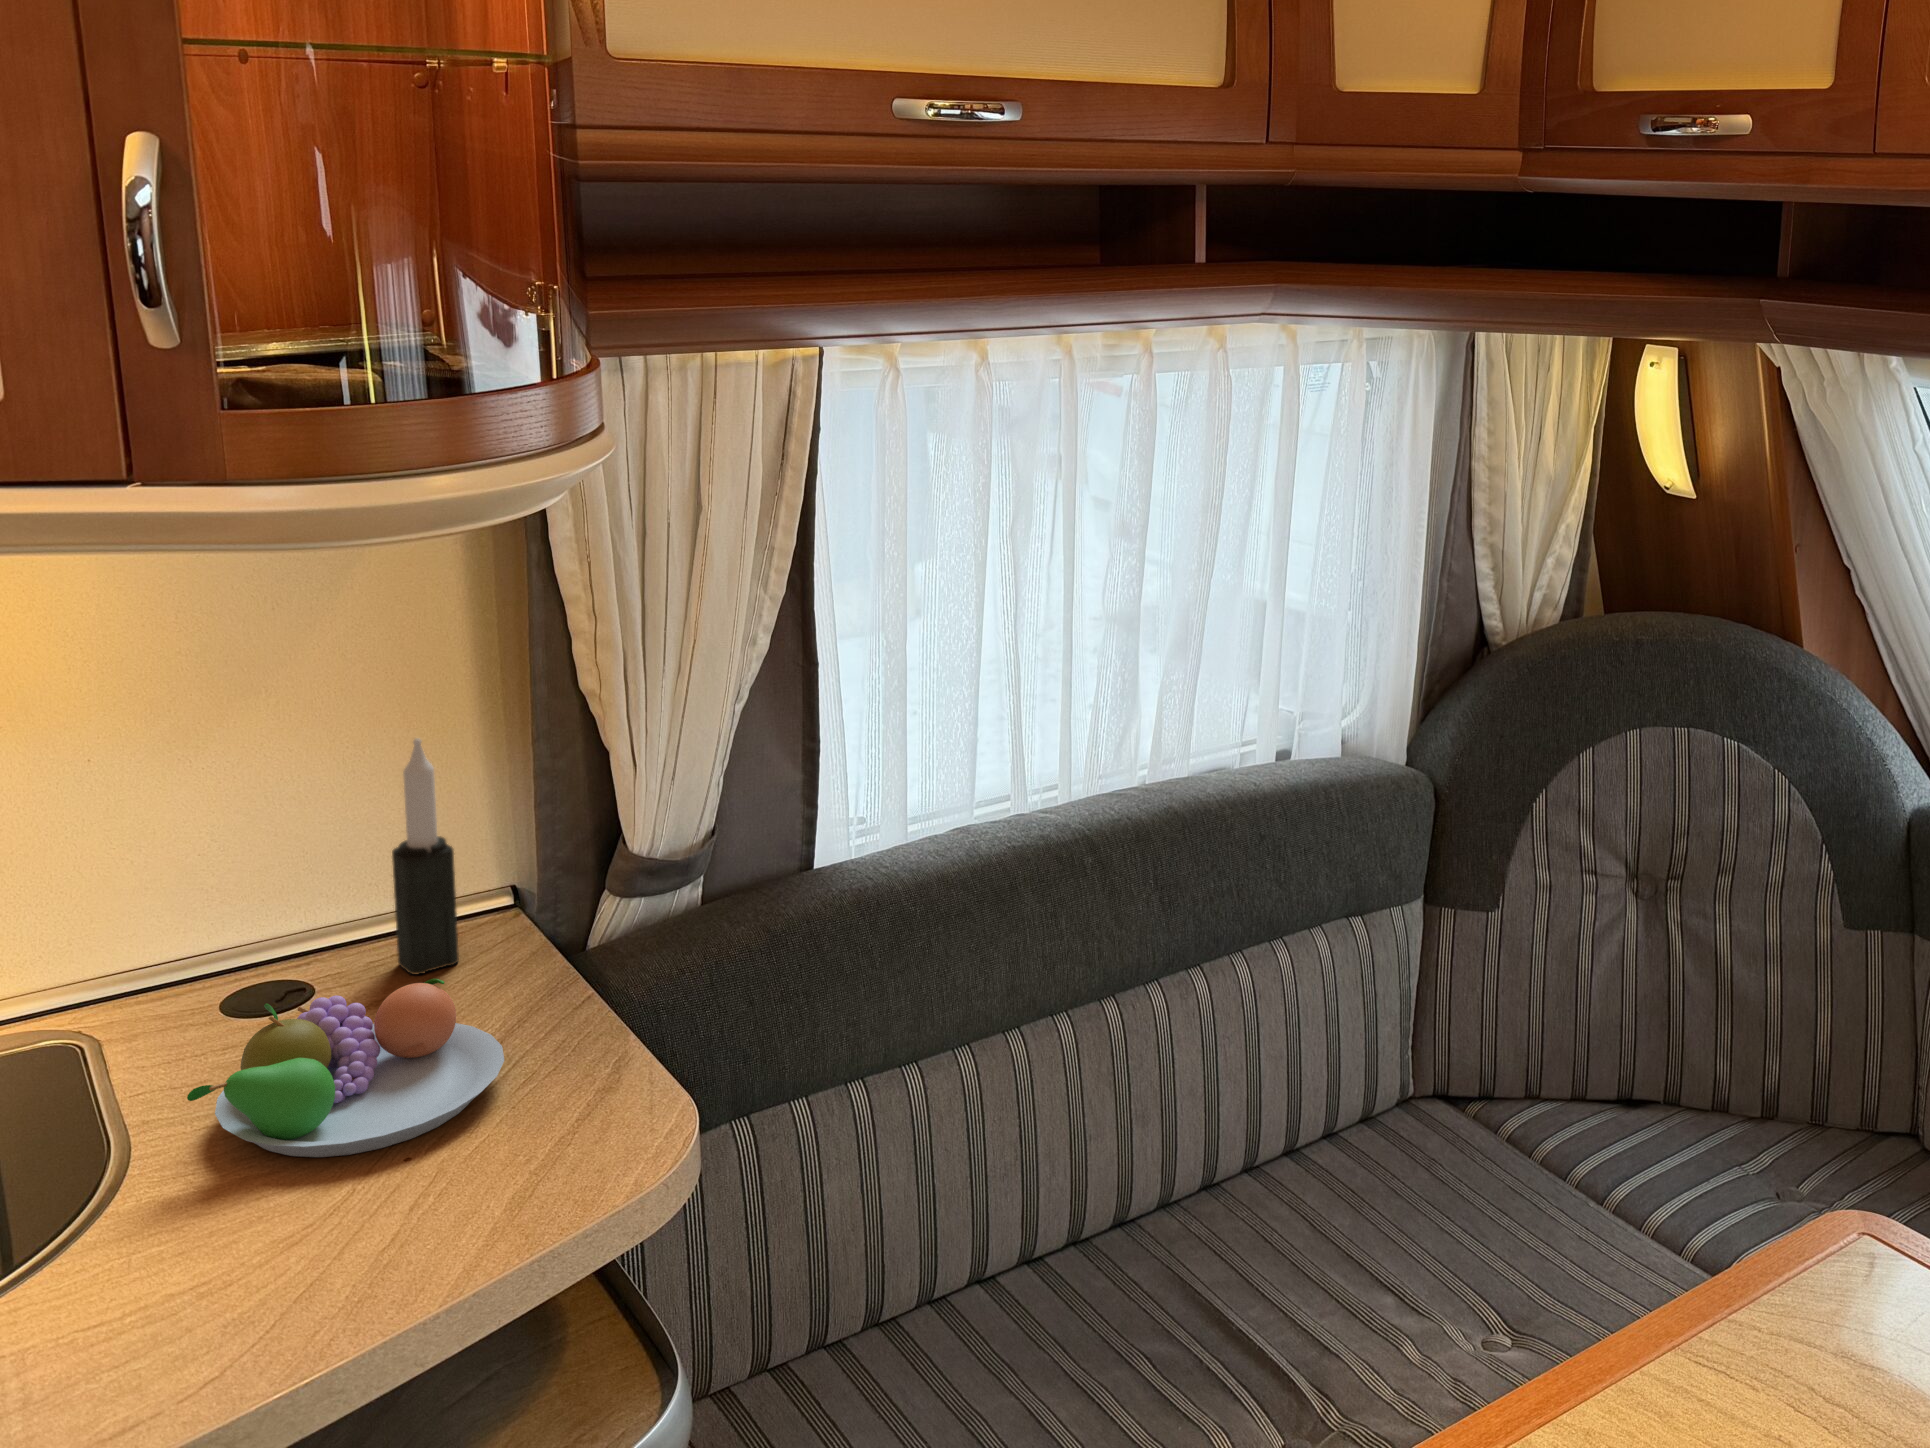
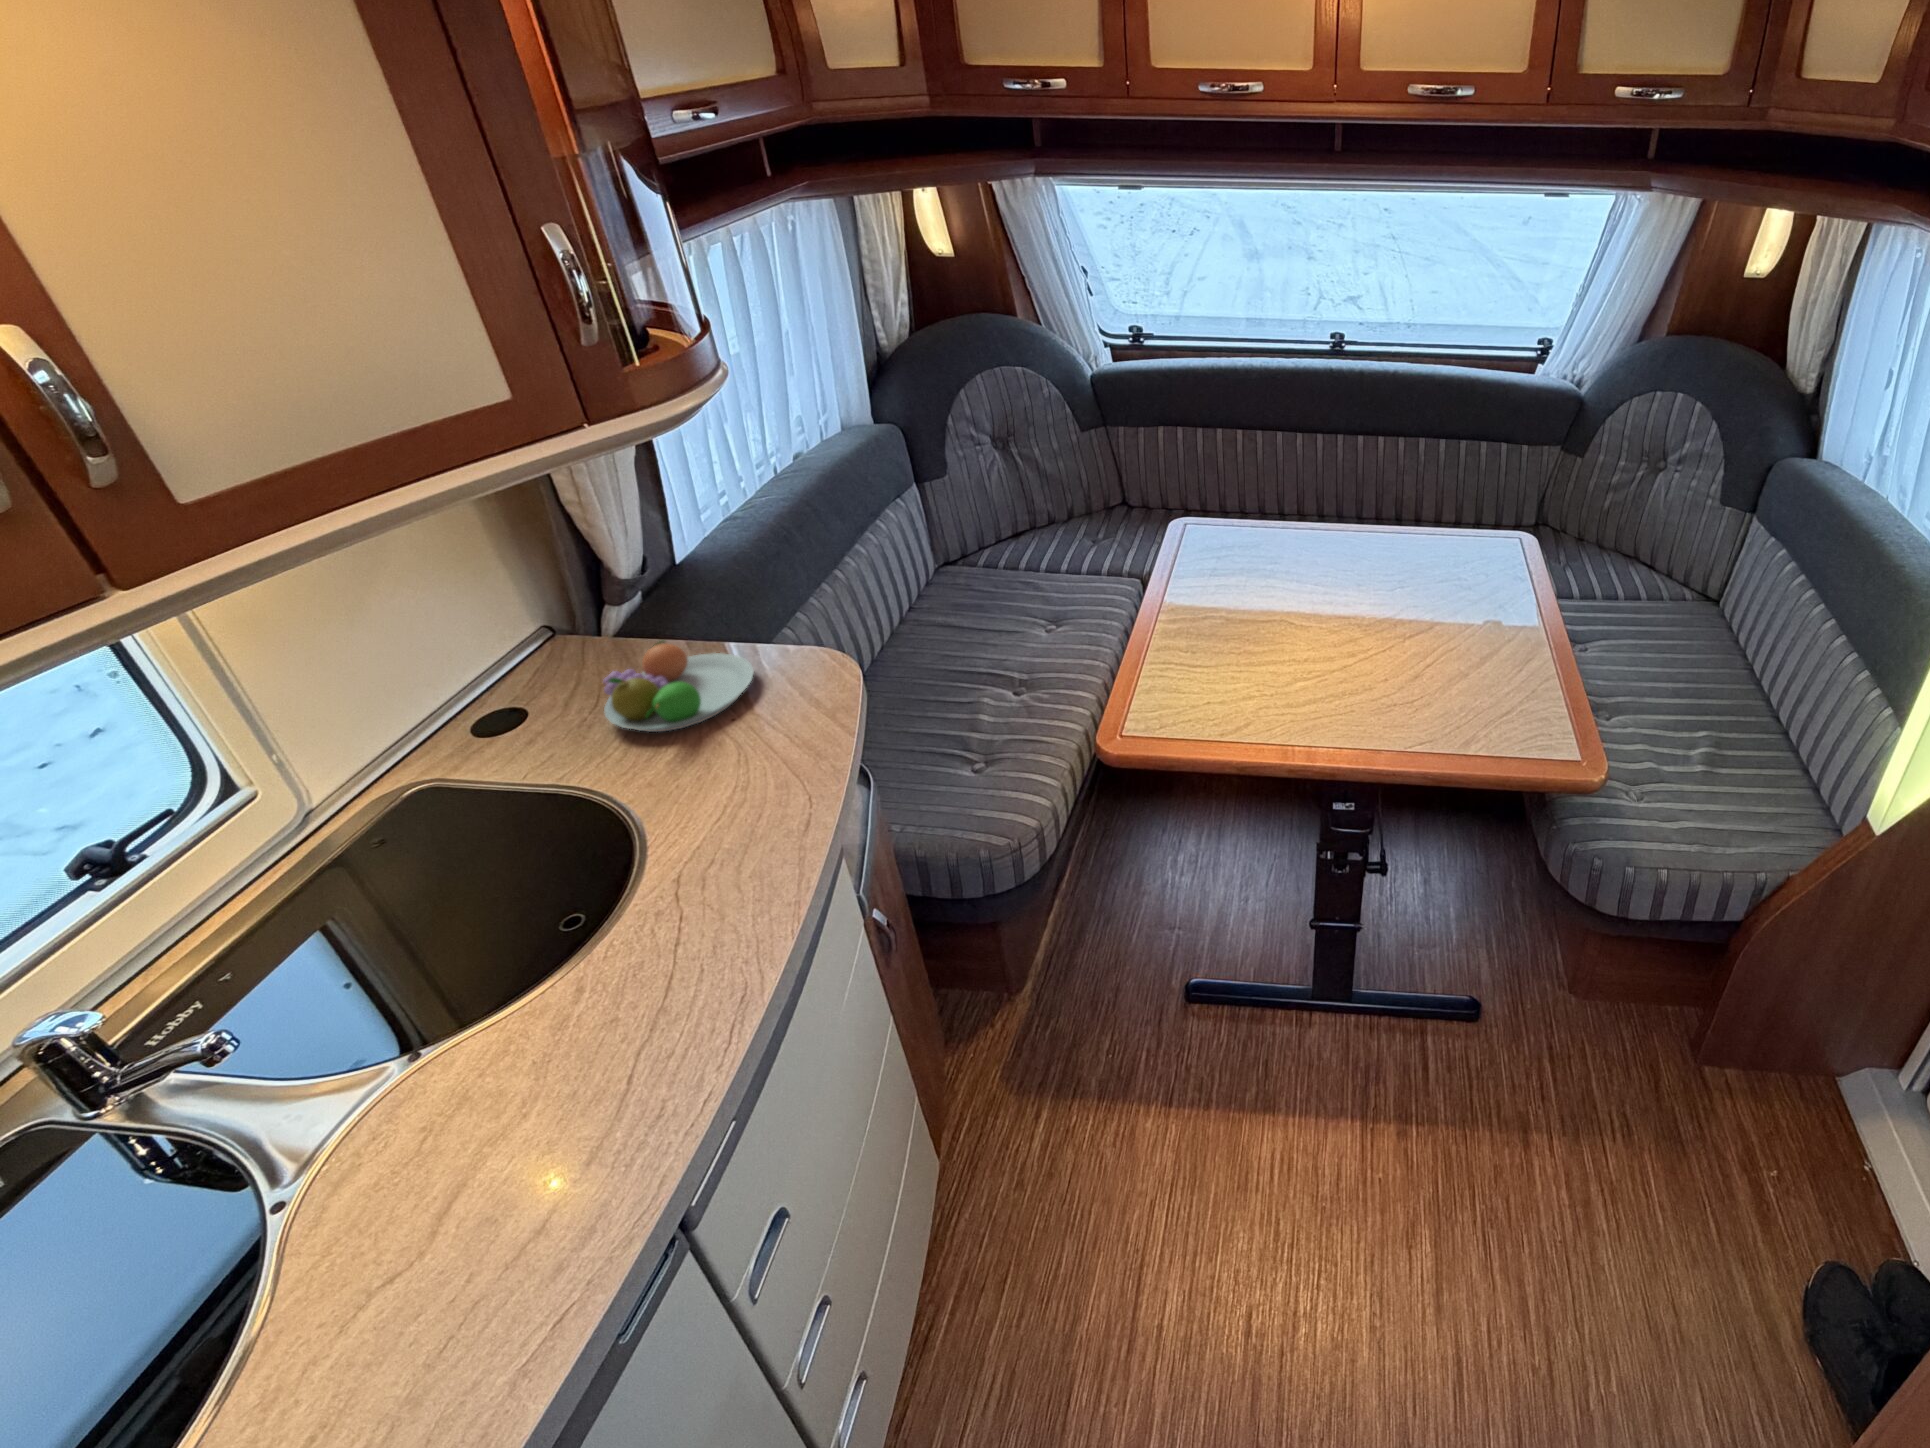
candle: present [392,738,459,974] -> none [505,547,583,676]

